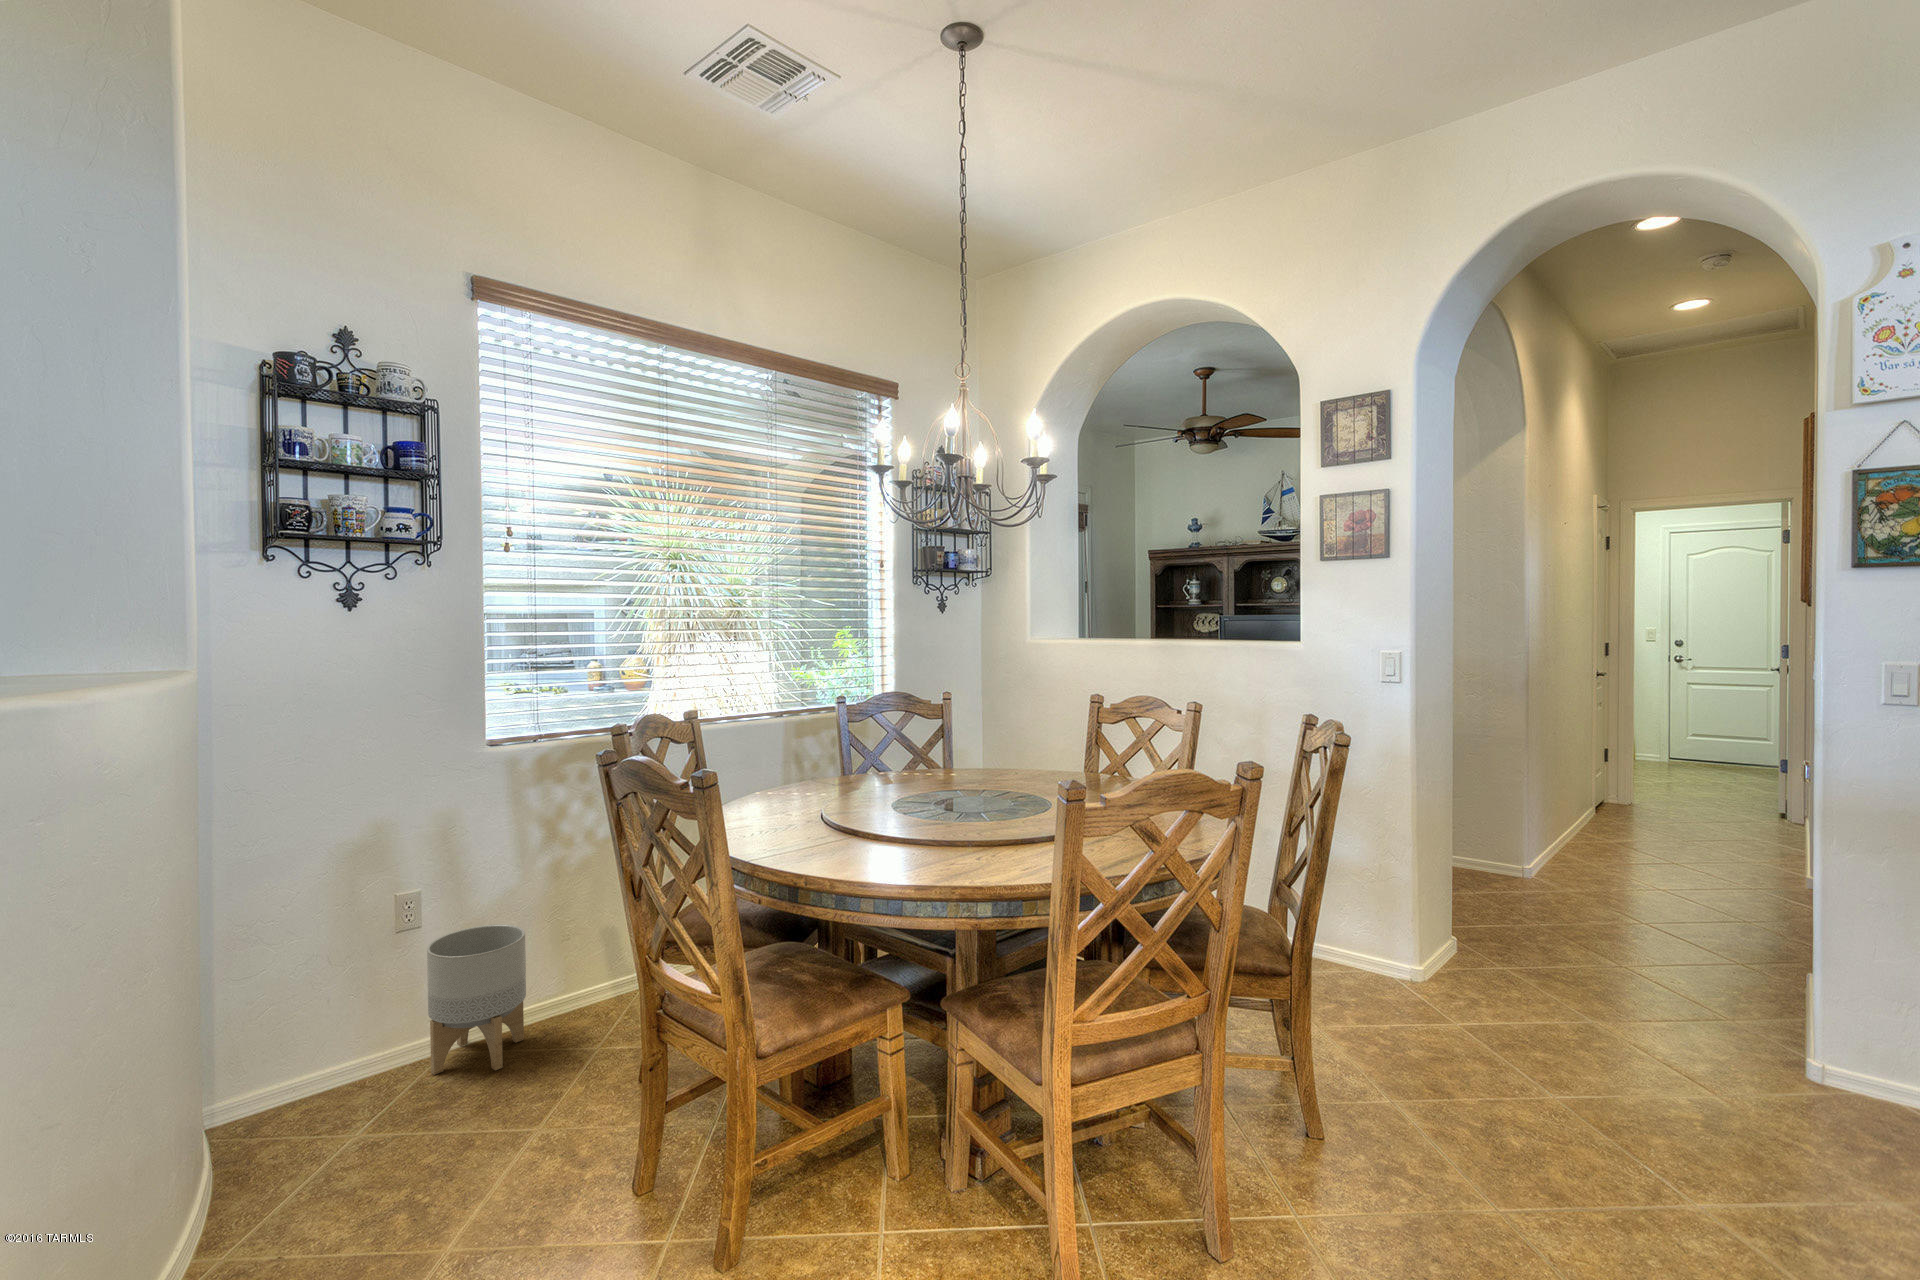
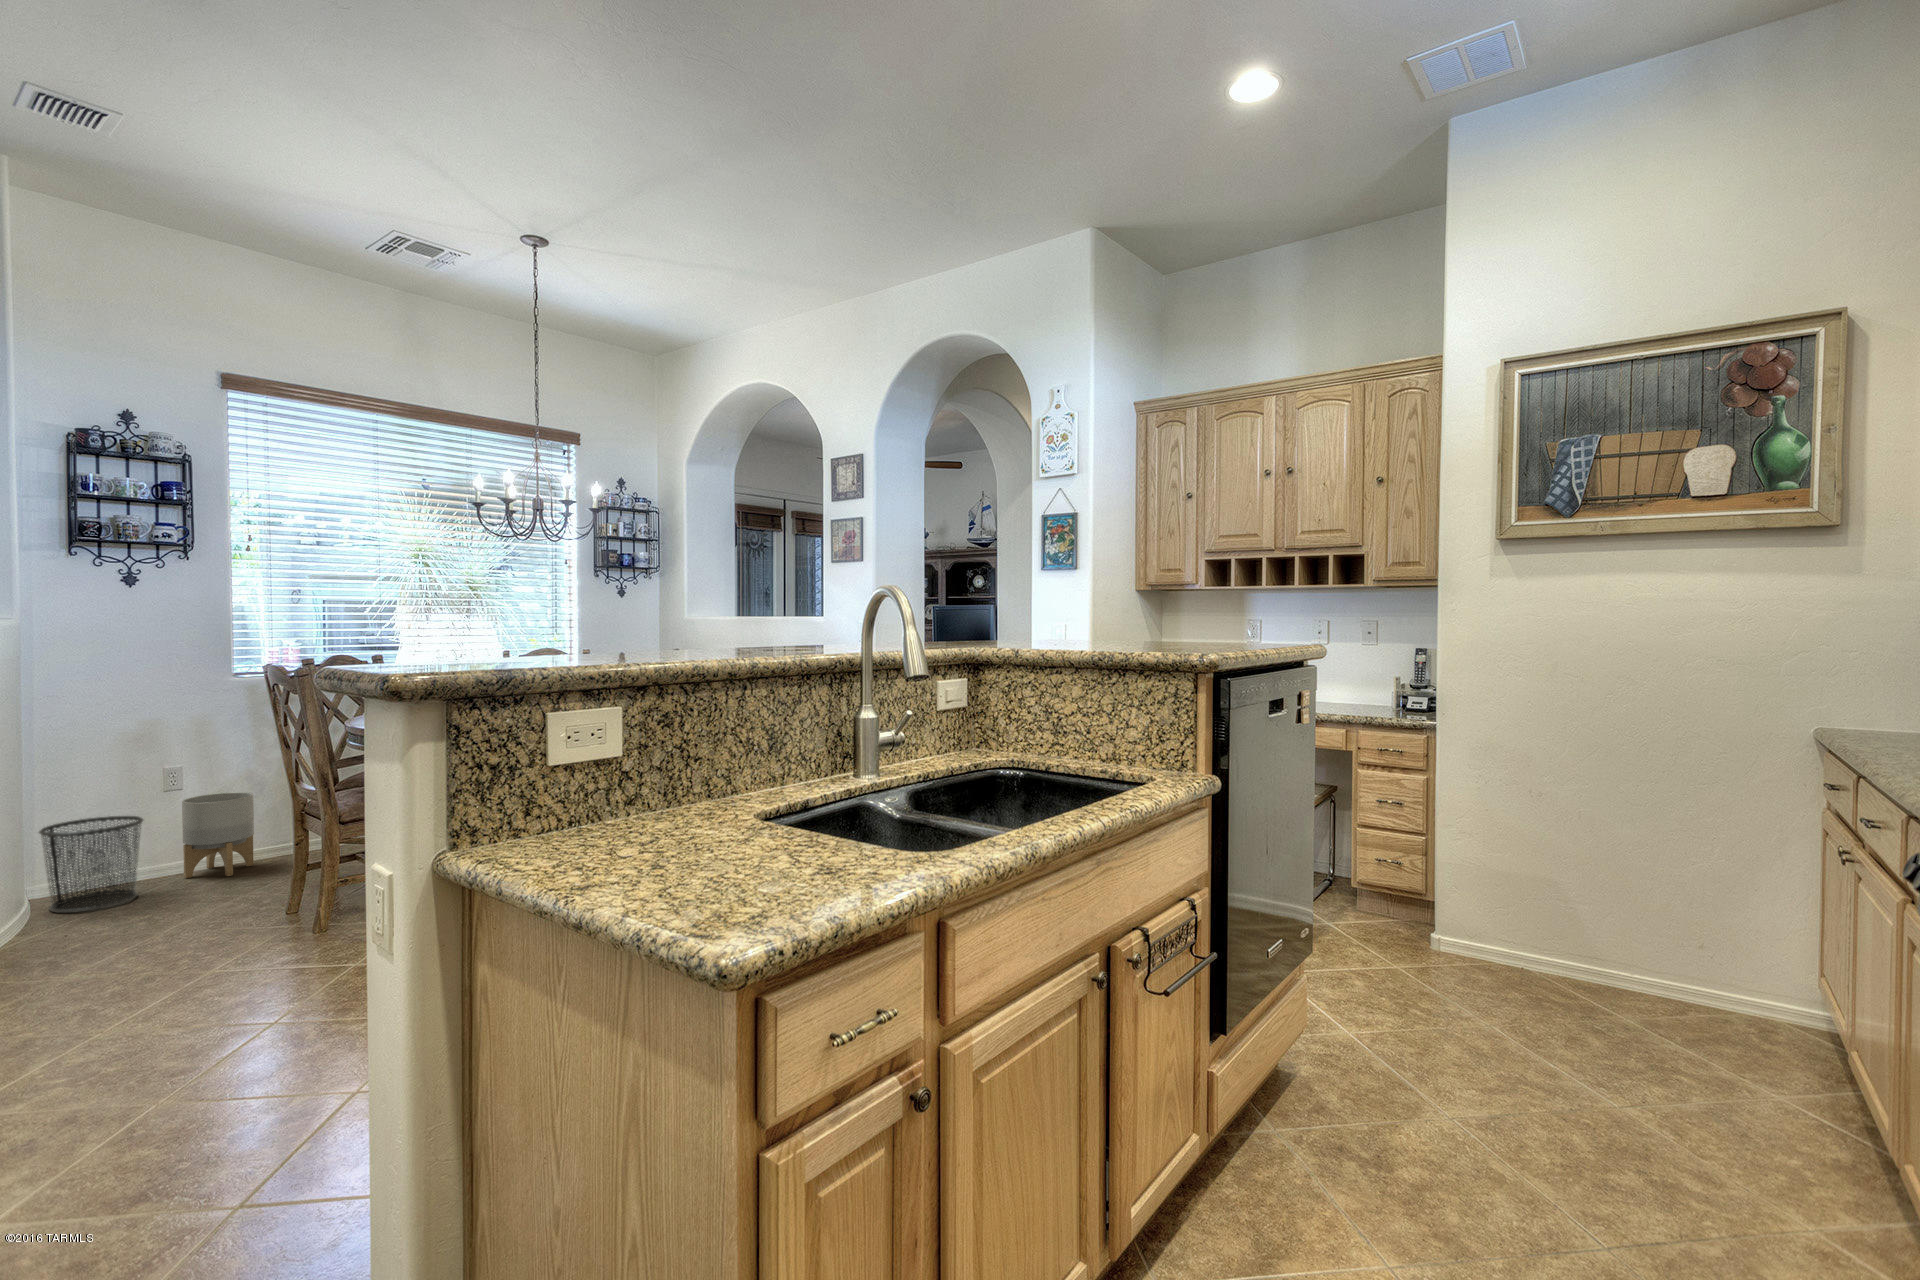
waste bin: none [221,989,382,1183] -> present [39,816,143,913]

